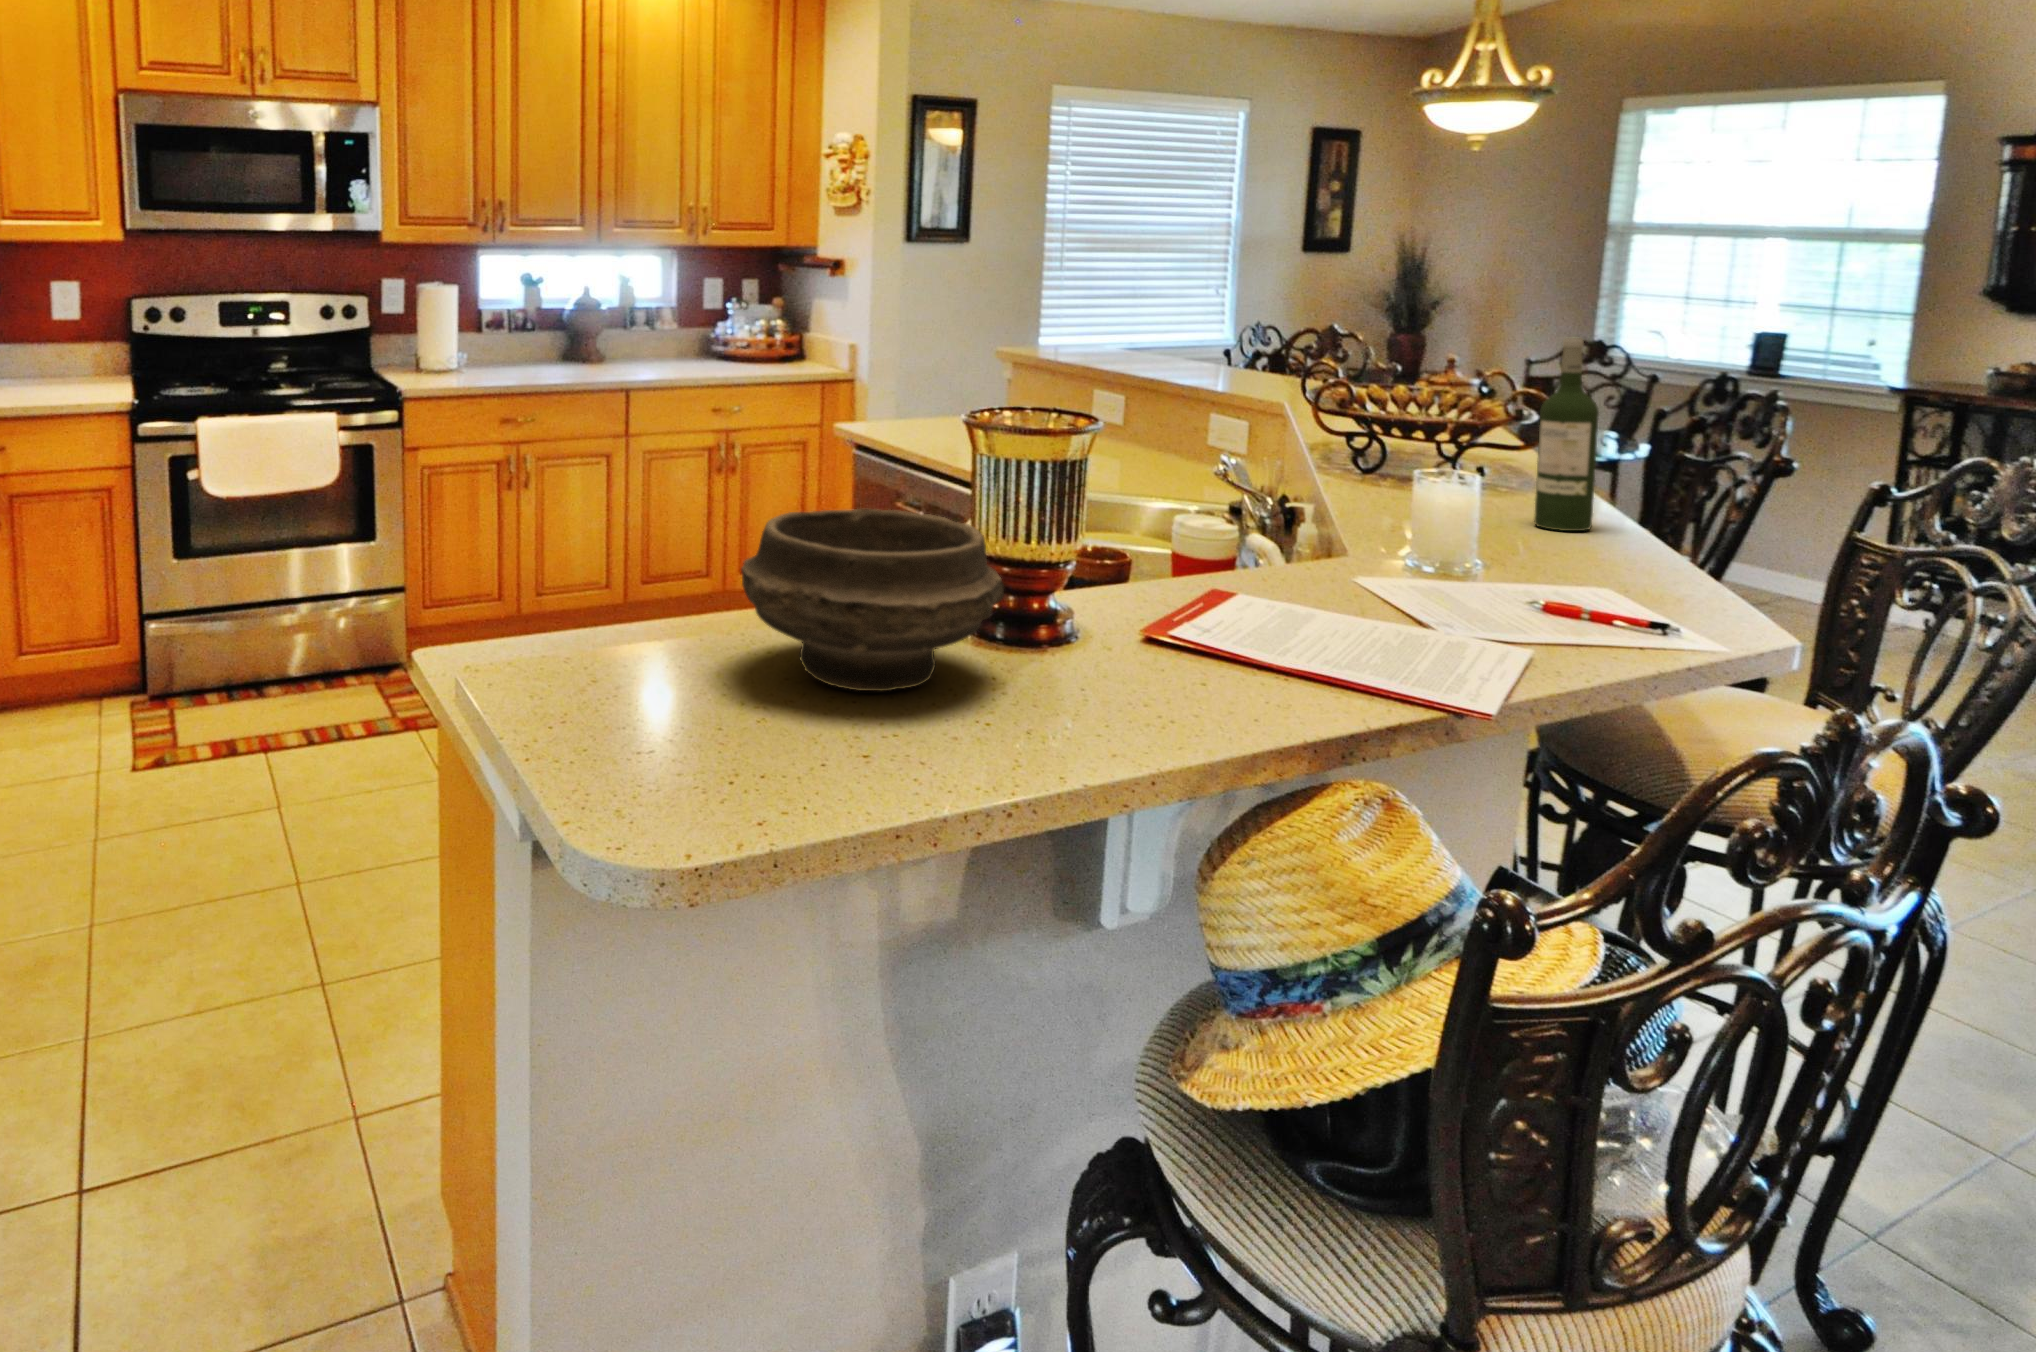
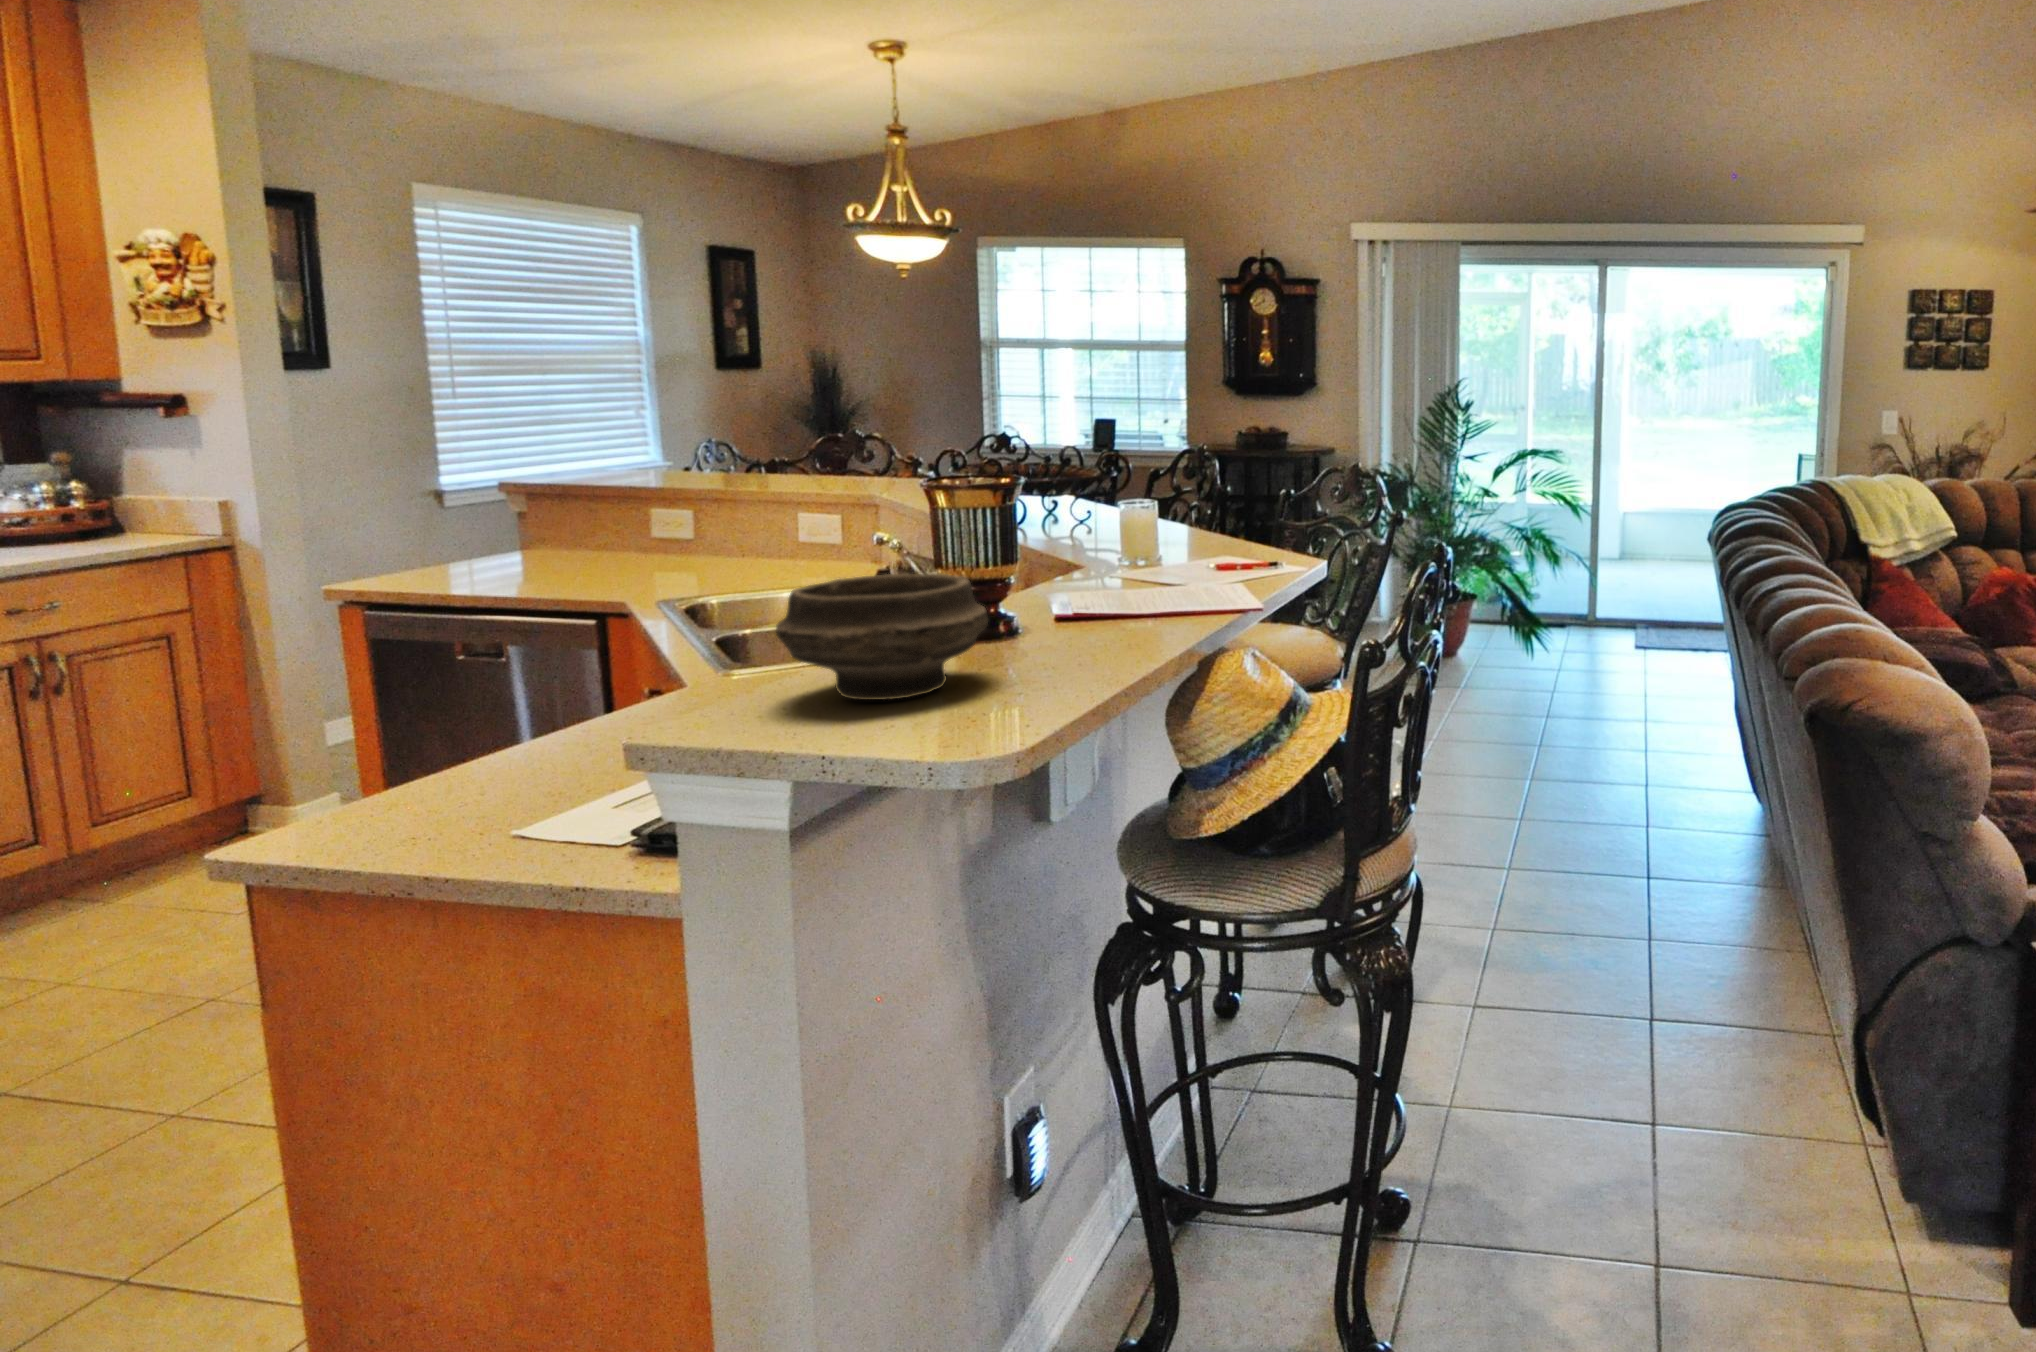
wine bottle: present [1534,338,1599,531] -> none [1115,421,1157,548]

